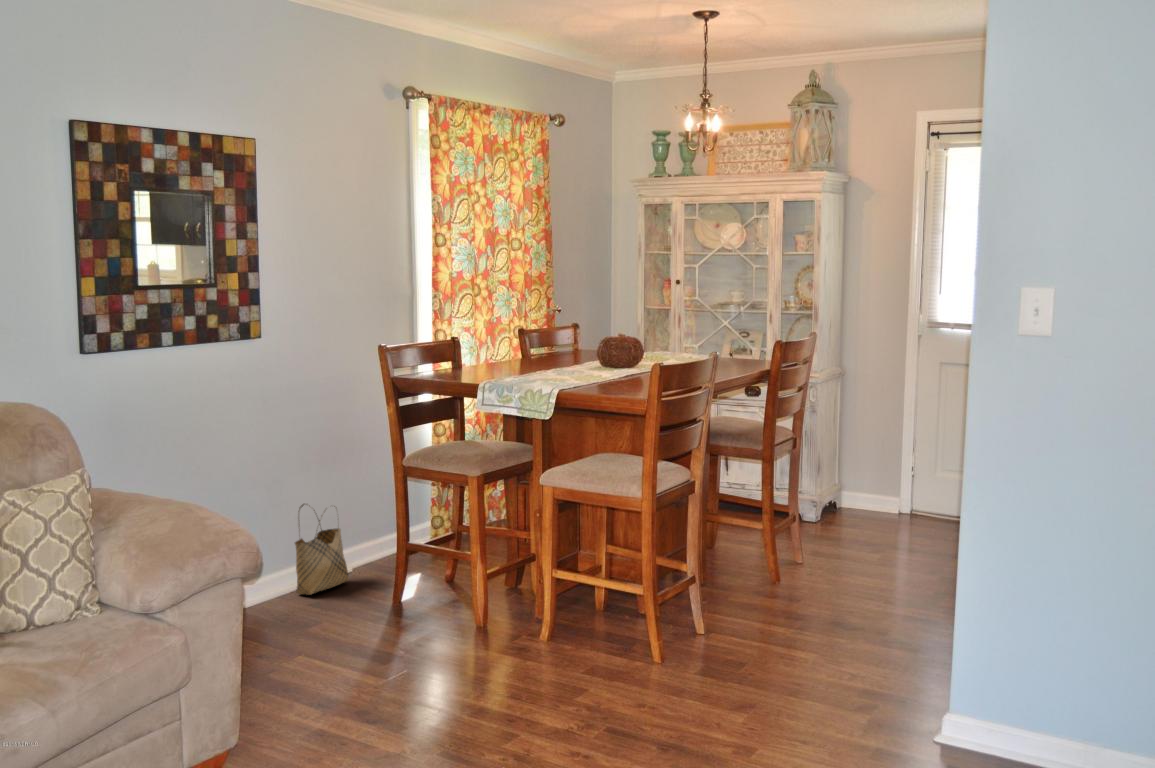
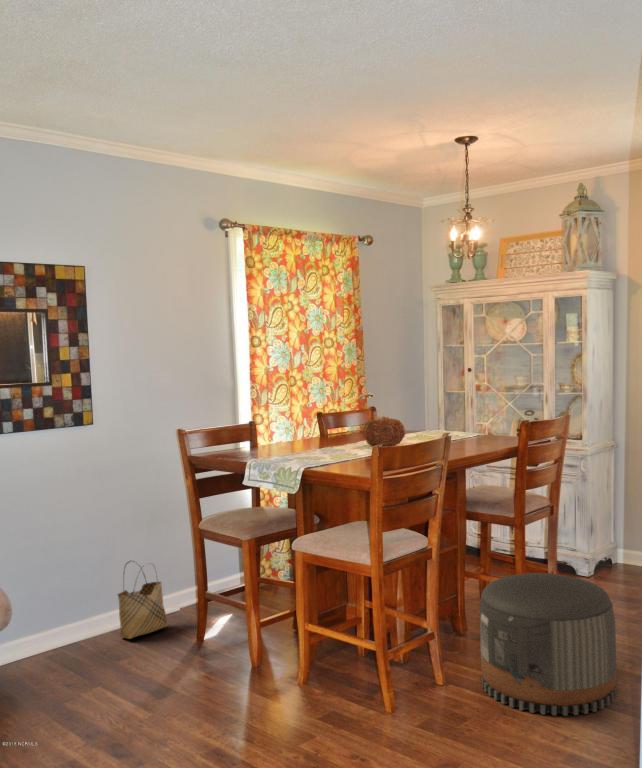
pouf: none [731,505,872,645] -> present [479,573,617,716]

